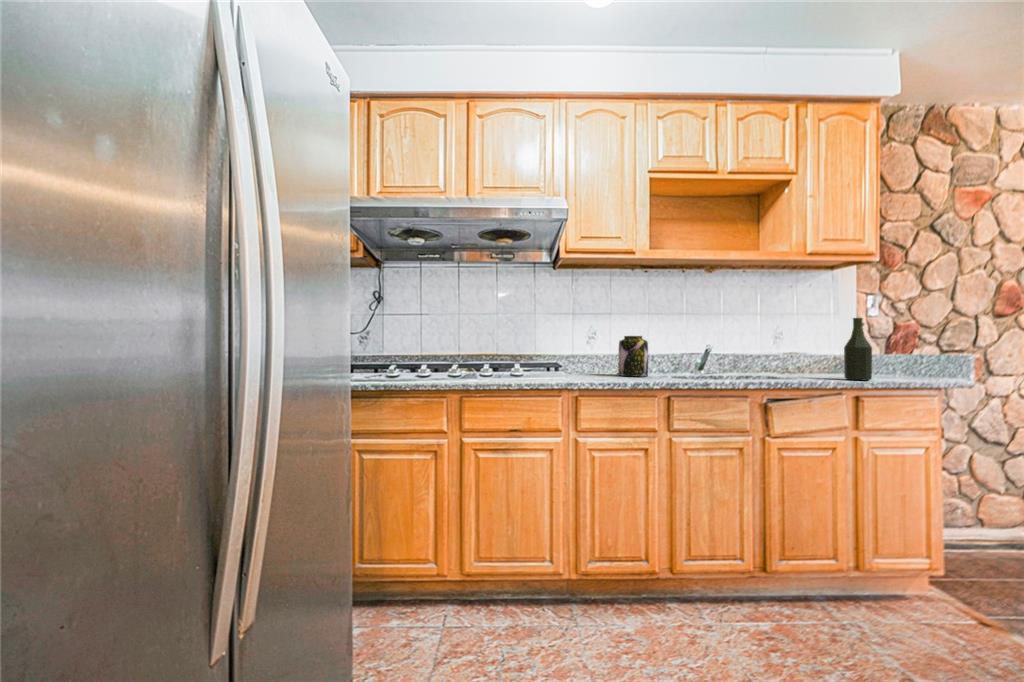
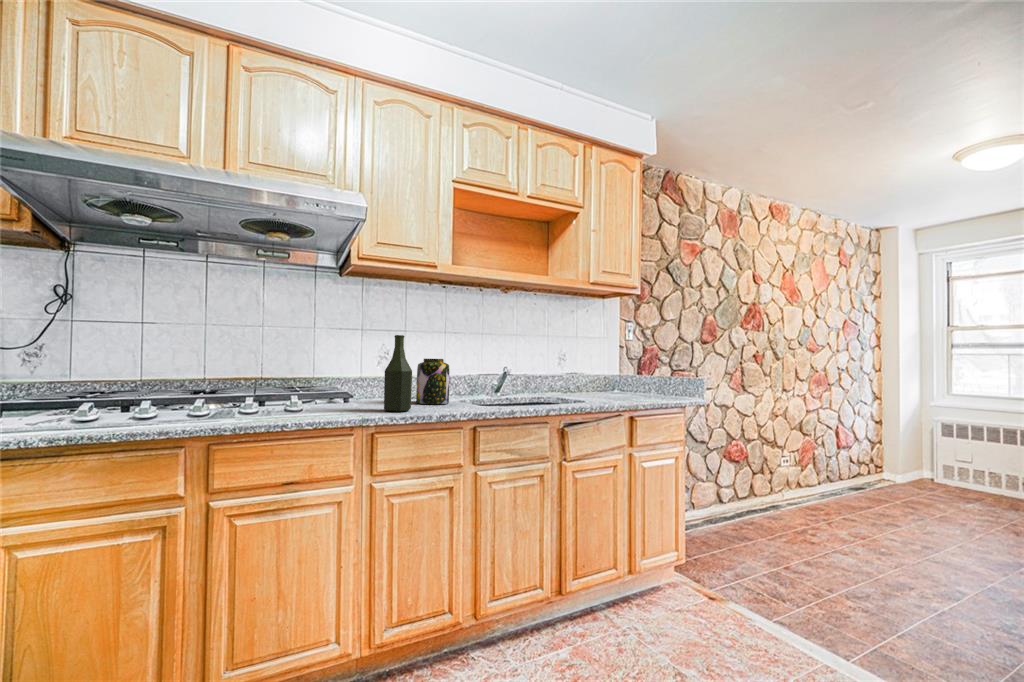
bottle: present [844,318,872,380] -> present [384,335,412,412]

